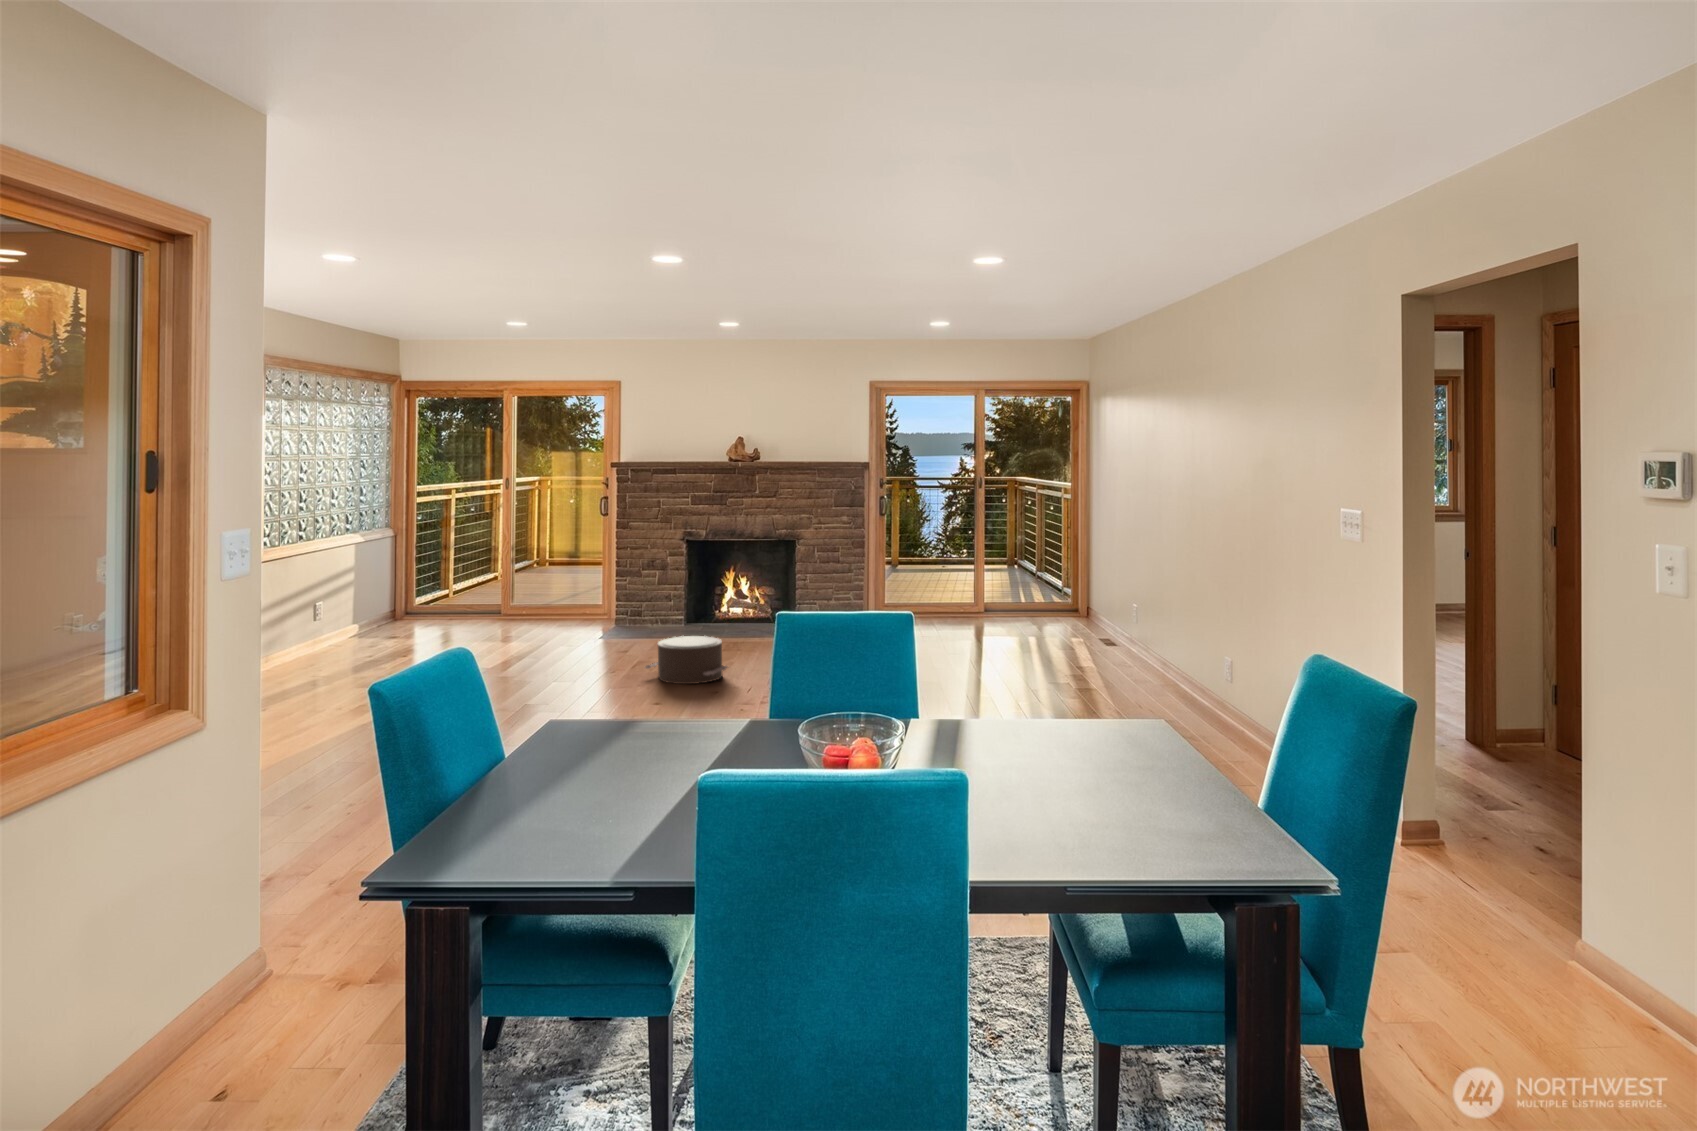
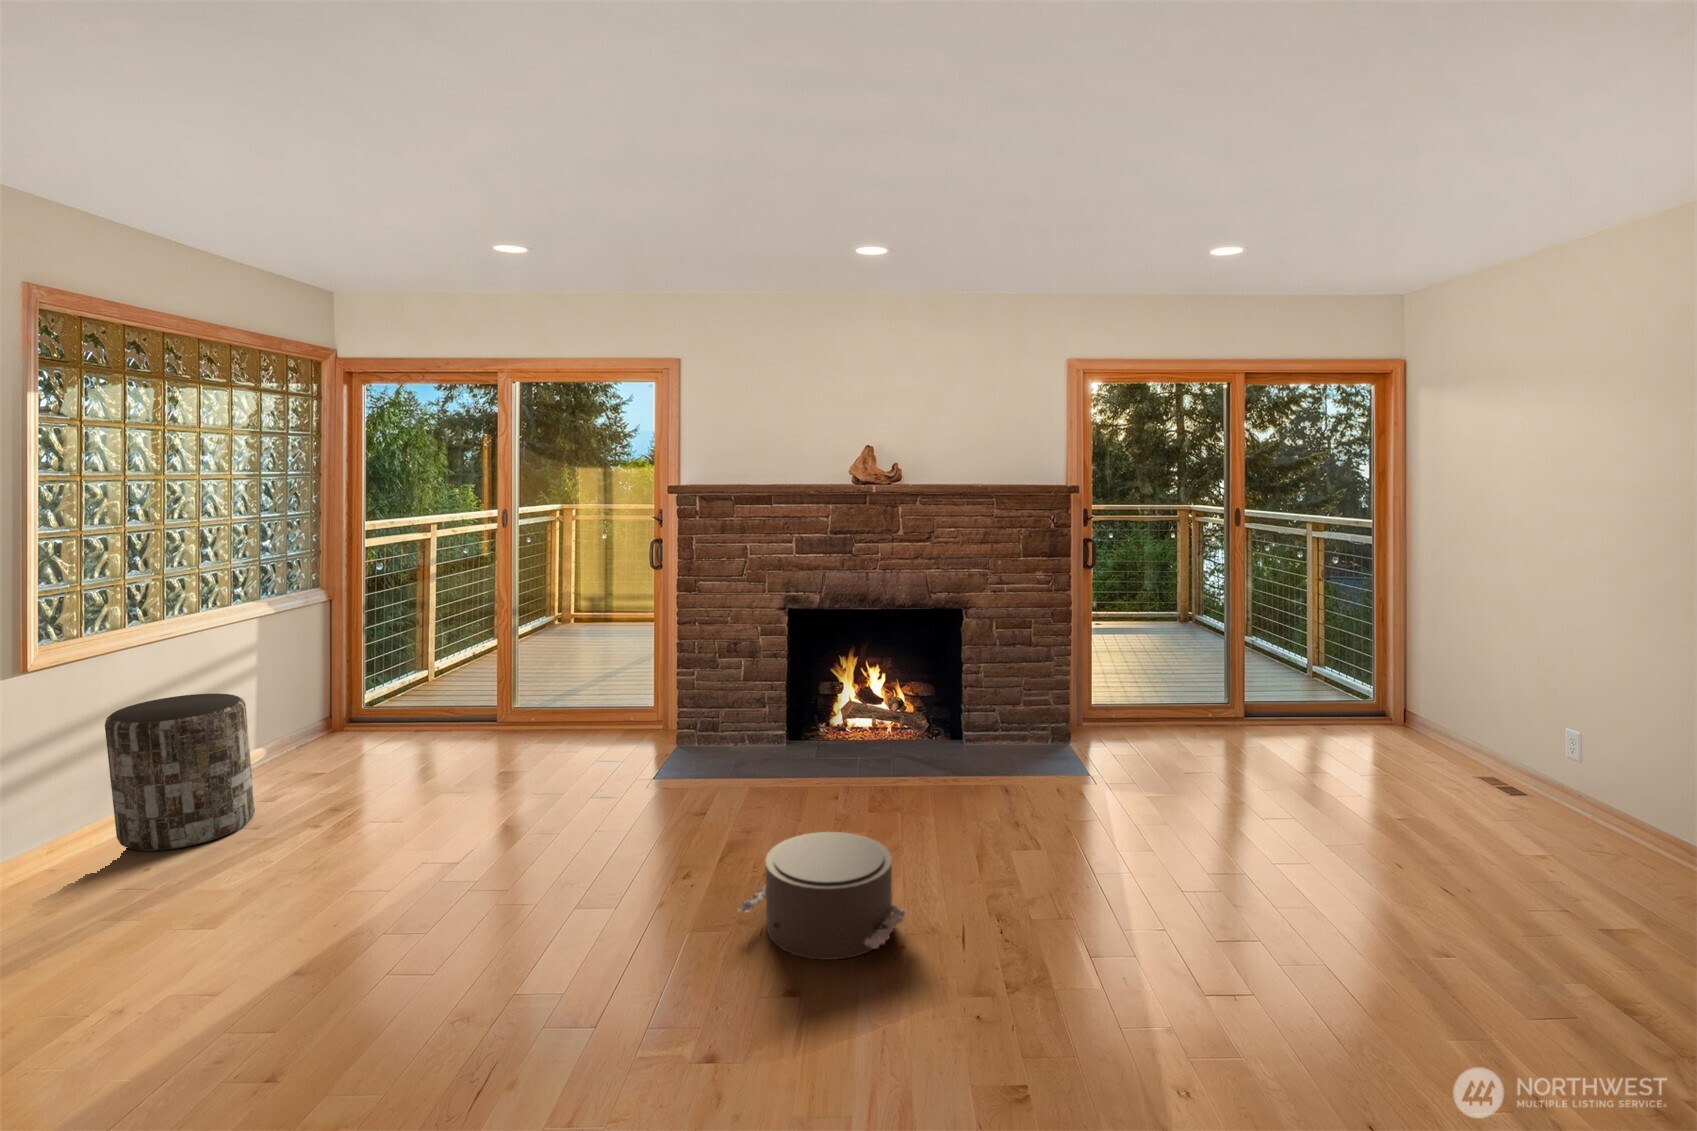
side table: none [296,579,371,658] -> present [105,693,255,851]

